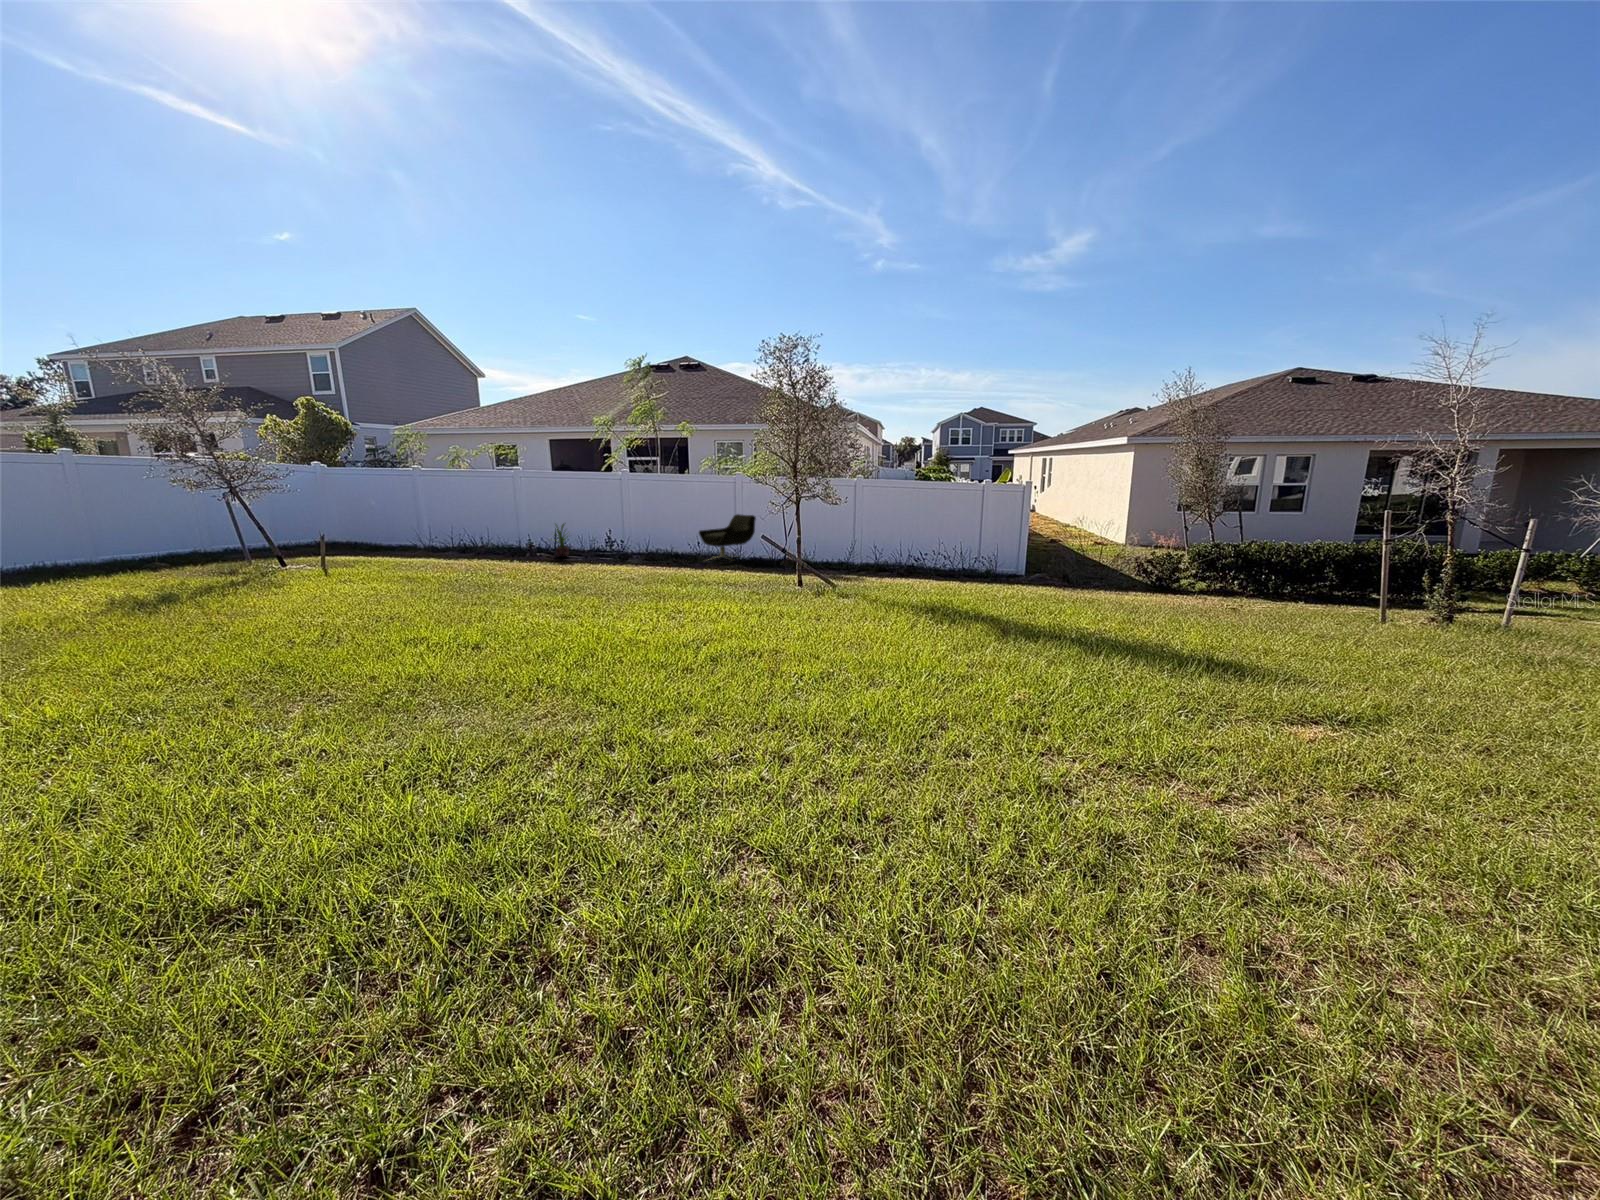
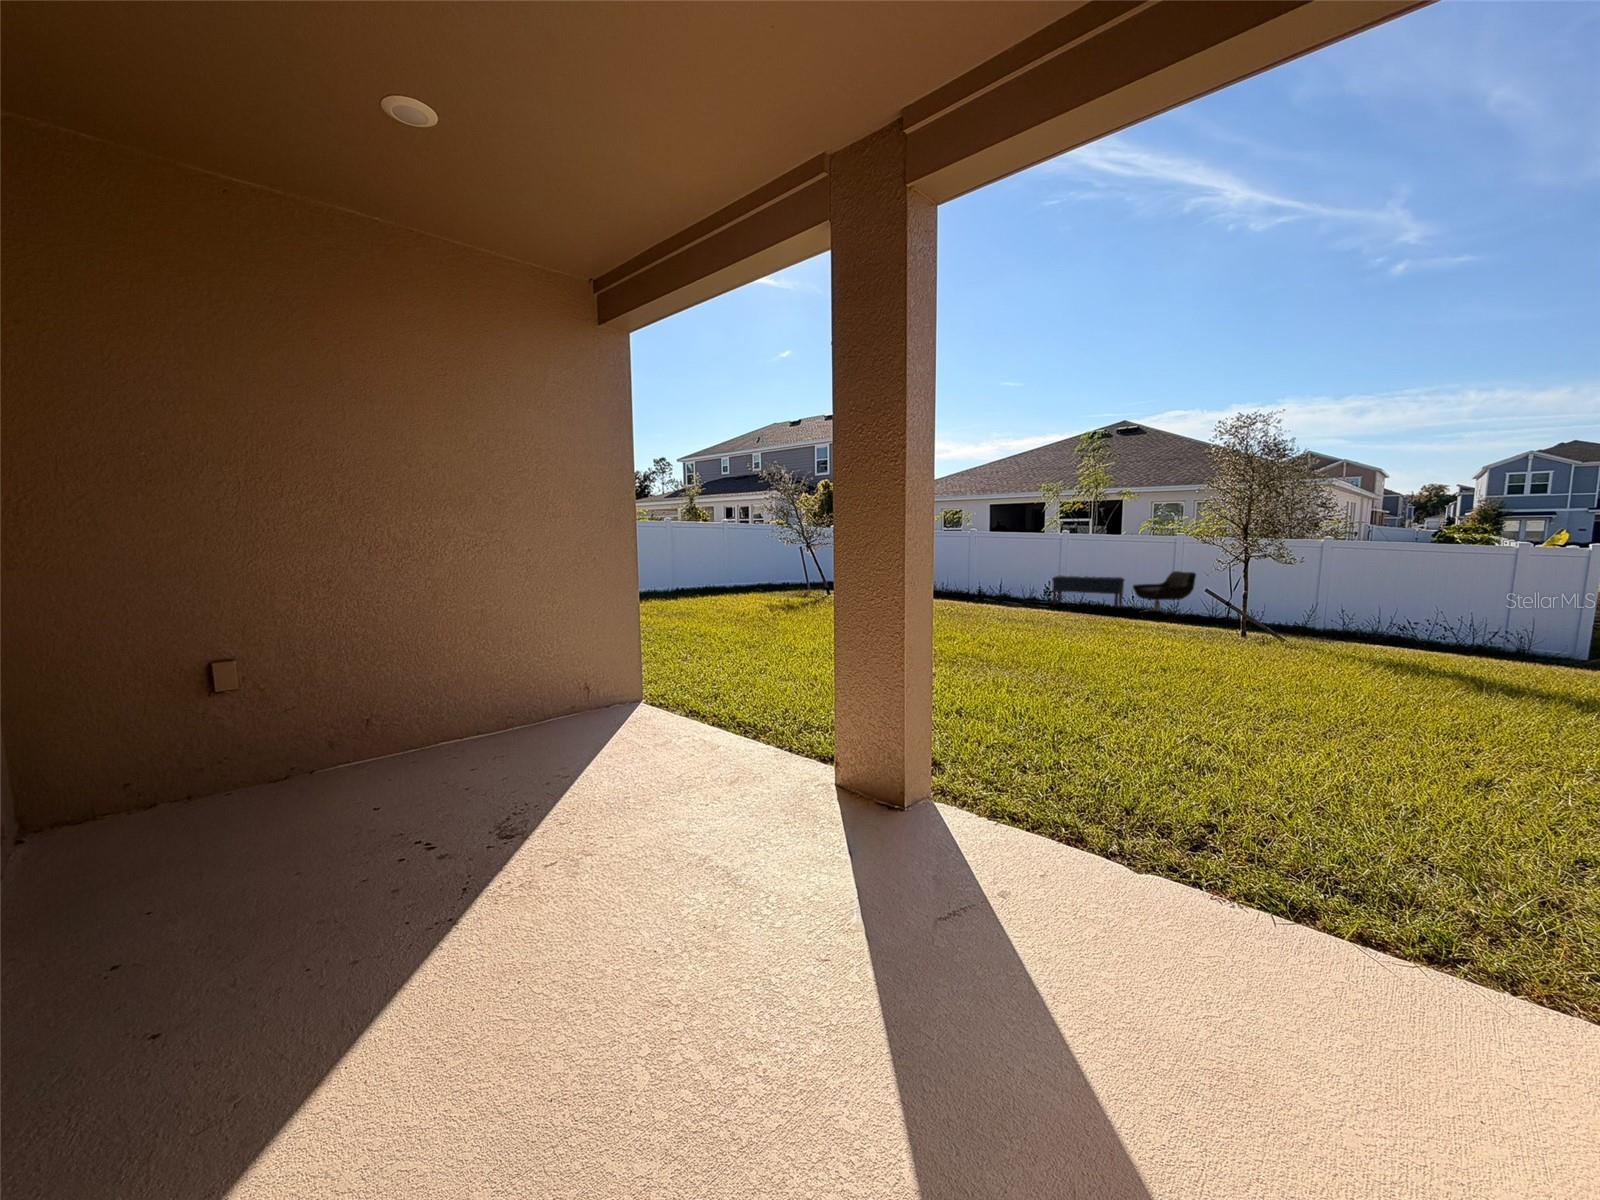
bench: none [615,523,691,557] -> present [1052,575,1124,608]
decorative plant: present [556,524,569,557] -> none [989,573,1022,601]

